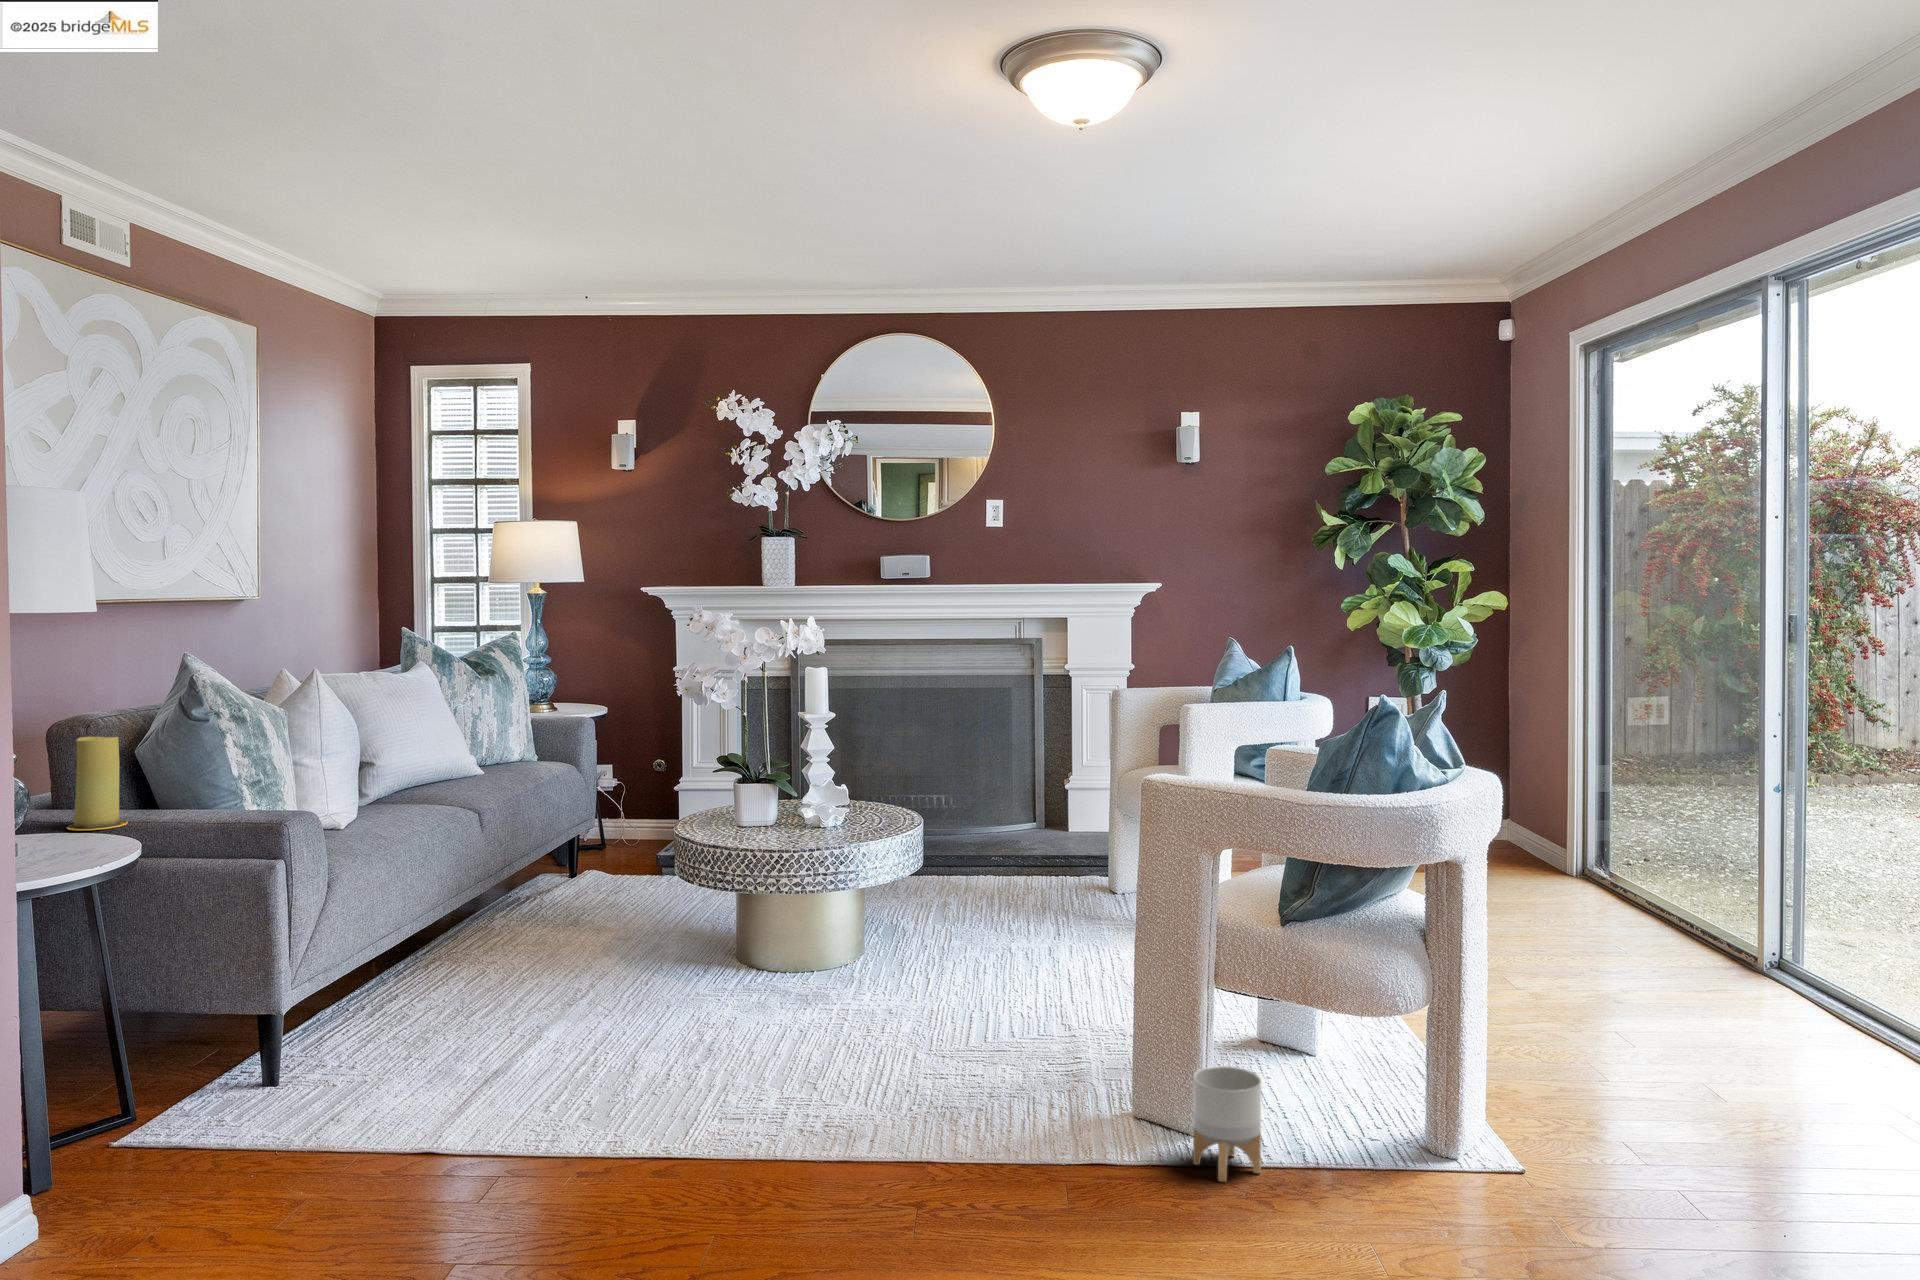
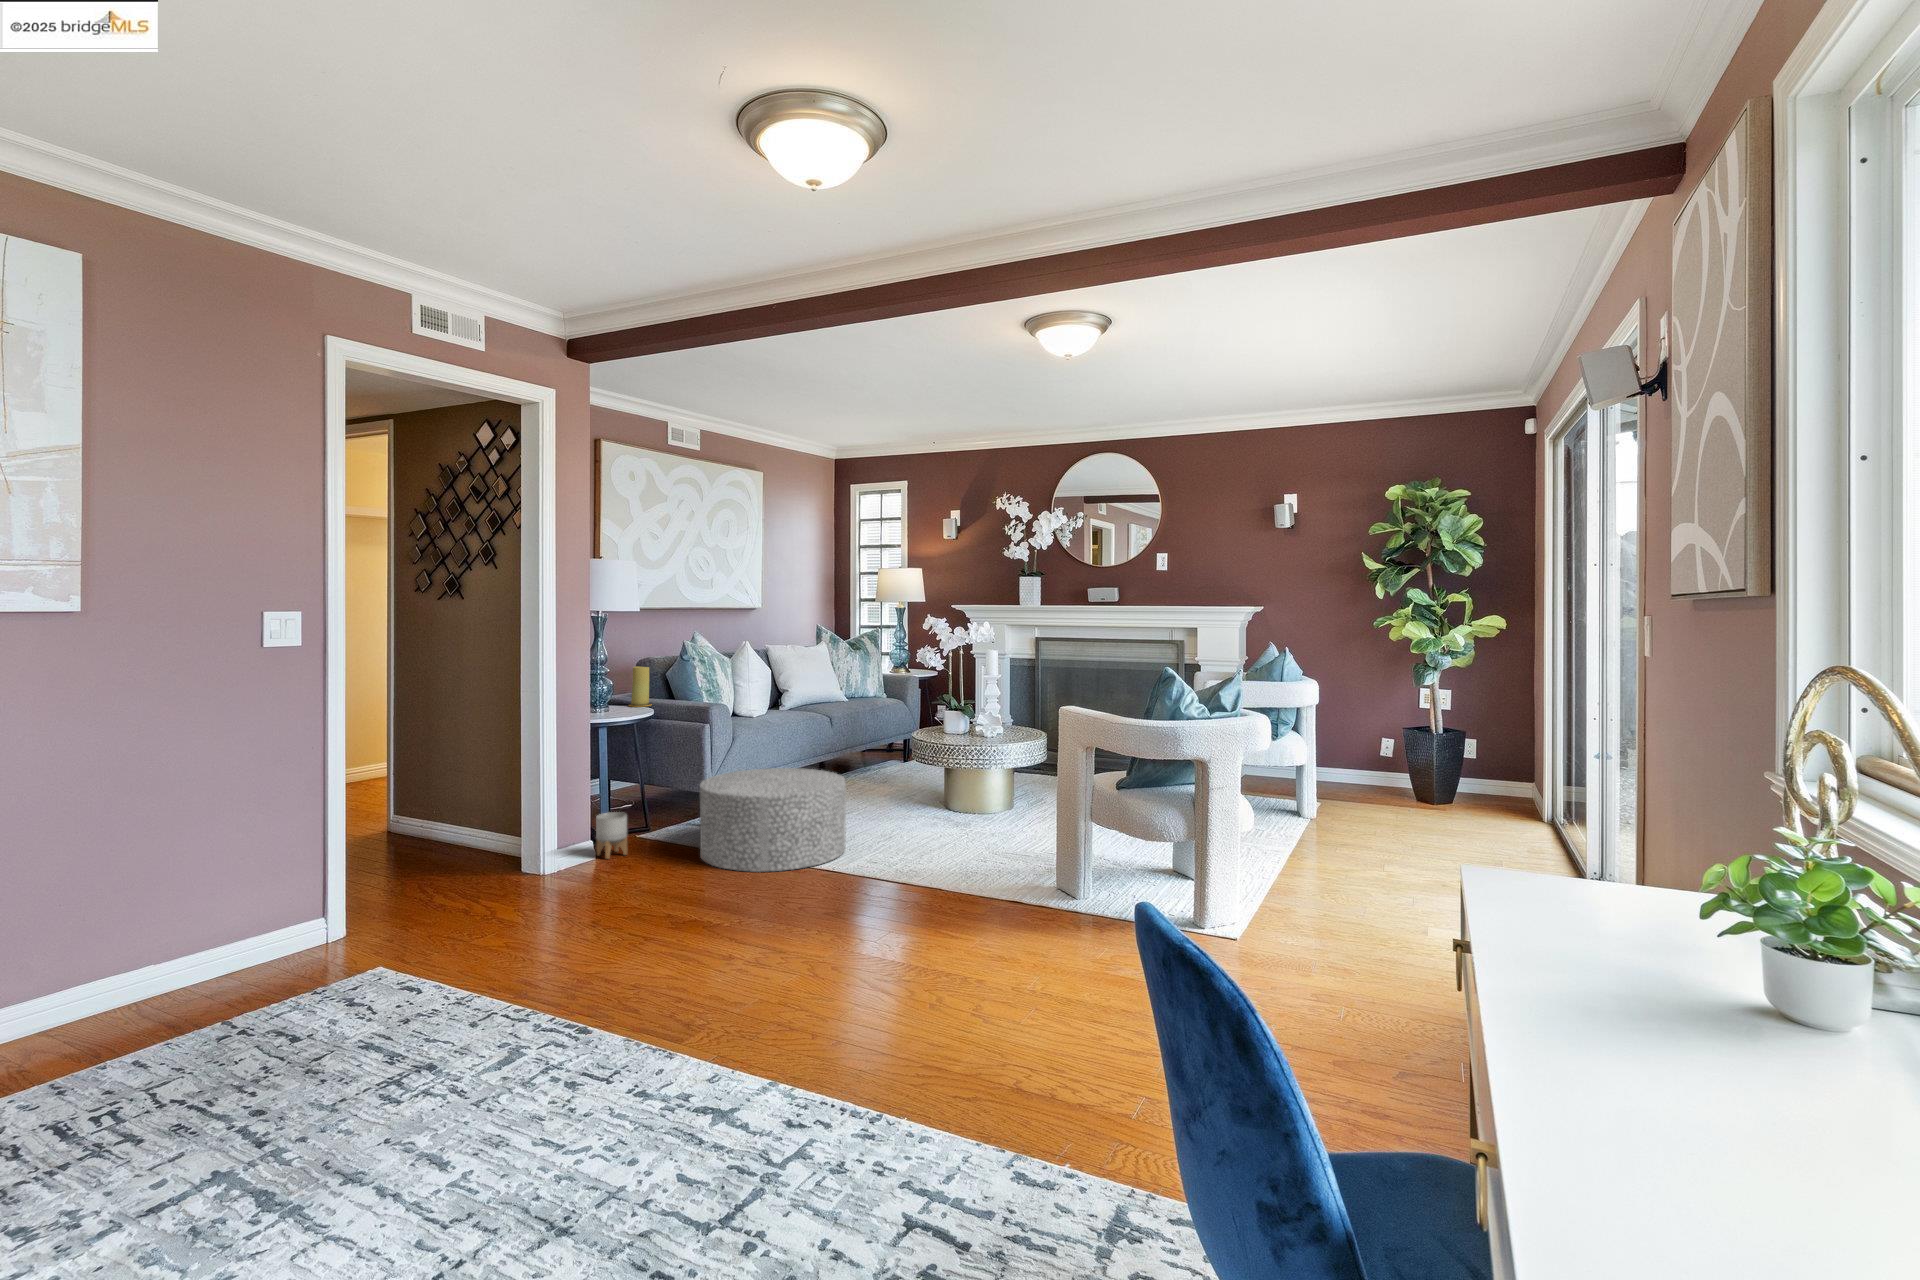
ottoman: none [325,931,657,1193] -> present [700,768,846,872]
planter: present [1193,1066,1261,1182] -> present [596,812,627,859]

